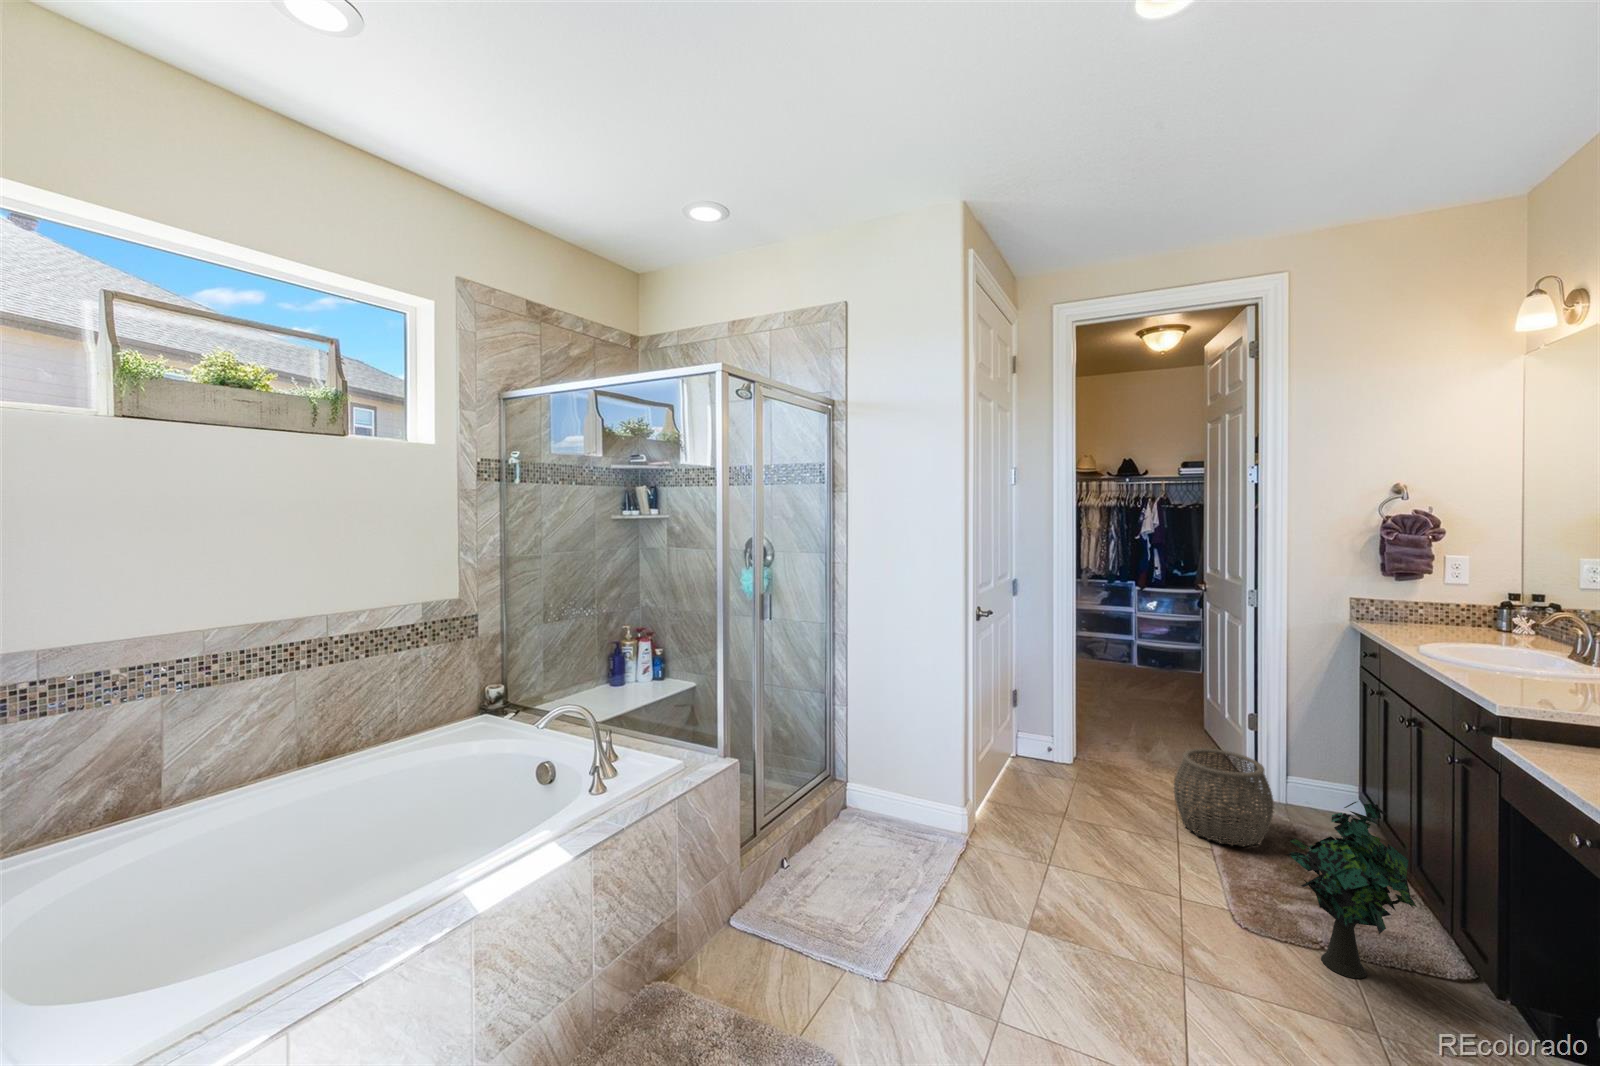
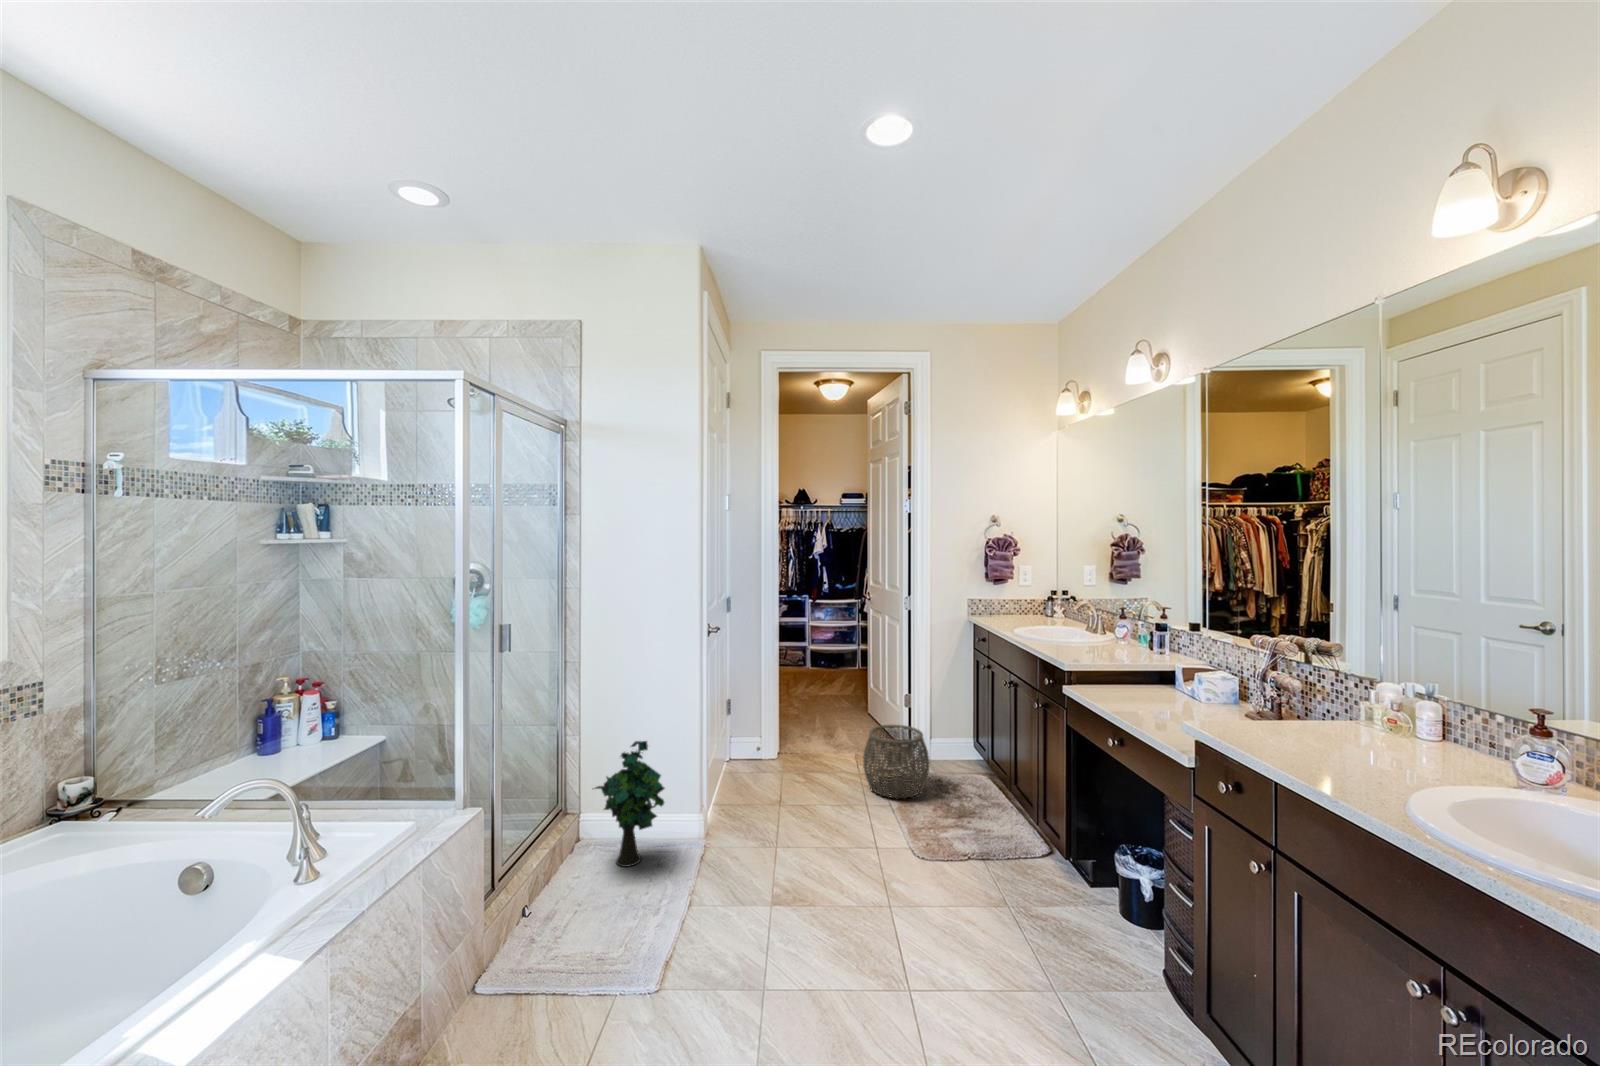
decorative plant: present [1285,802,1417,978] -> present [595,741,665,867]

